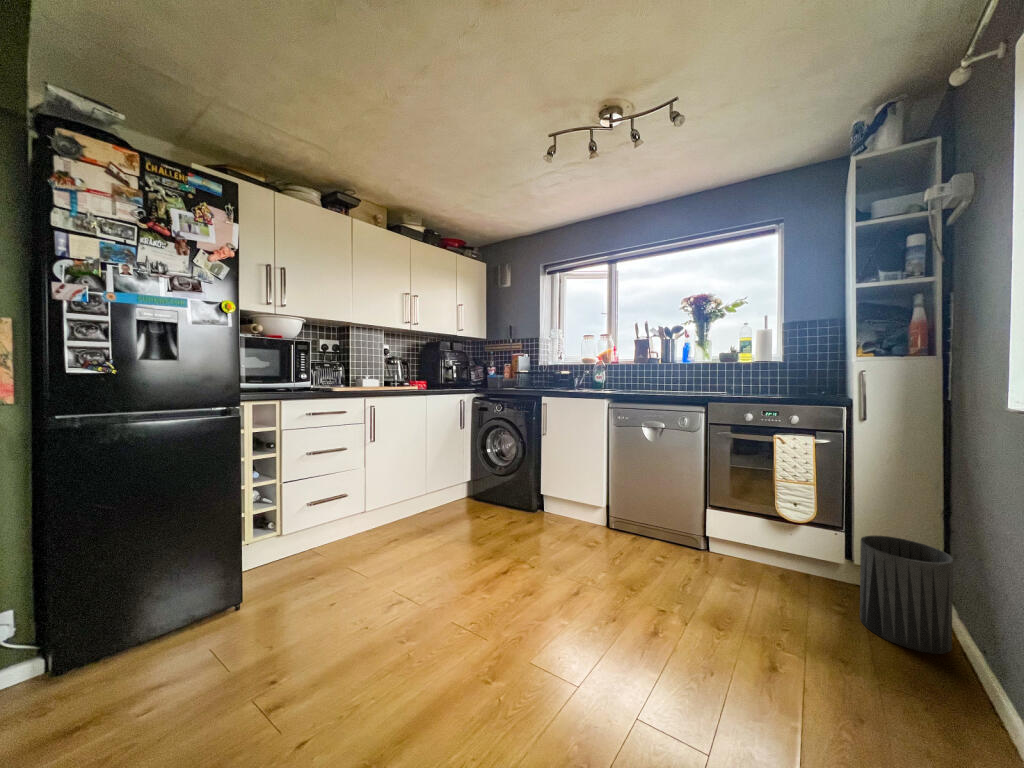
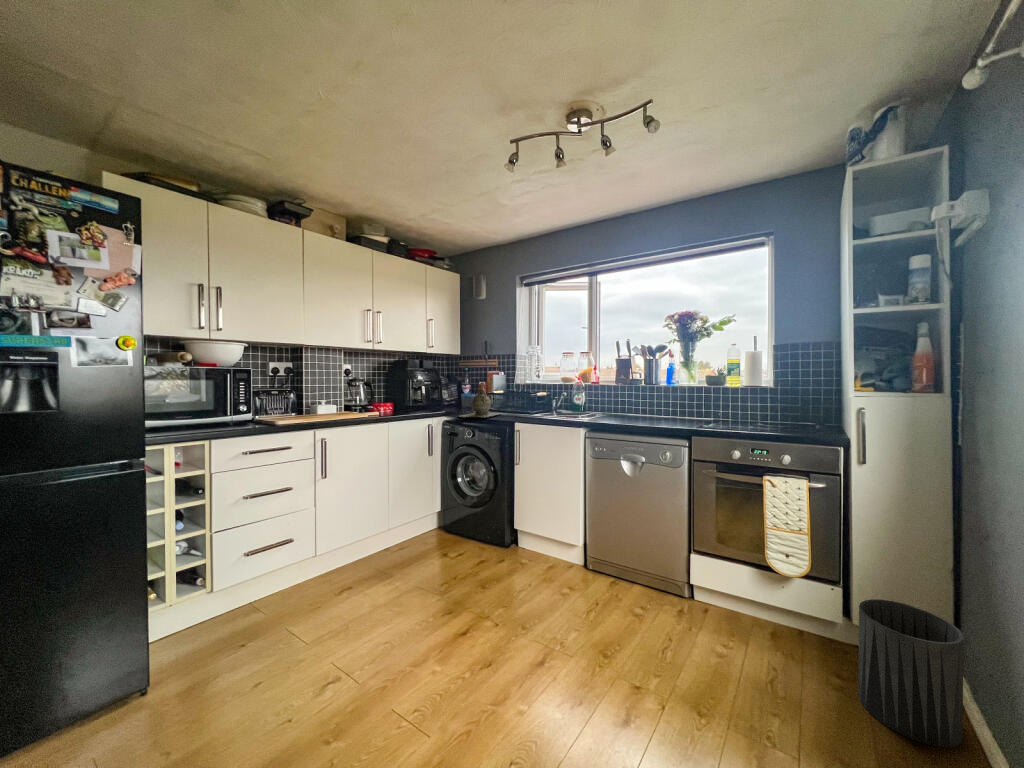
ceramic jug: none [488,363,530,392] -> present [460,384,499,417]

